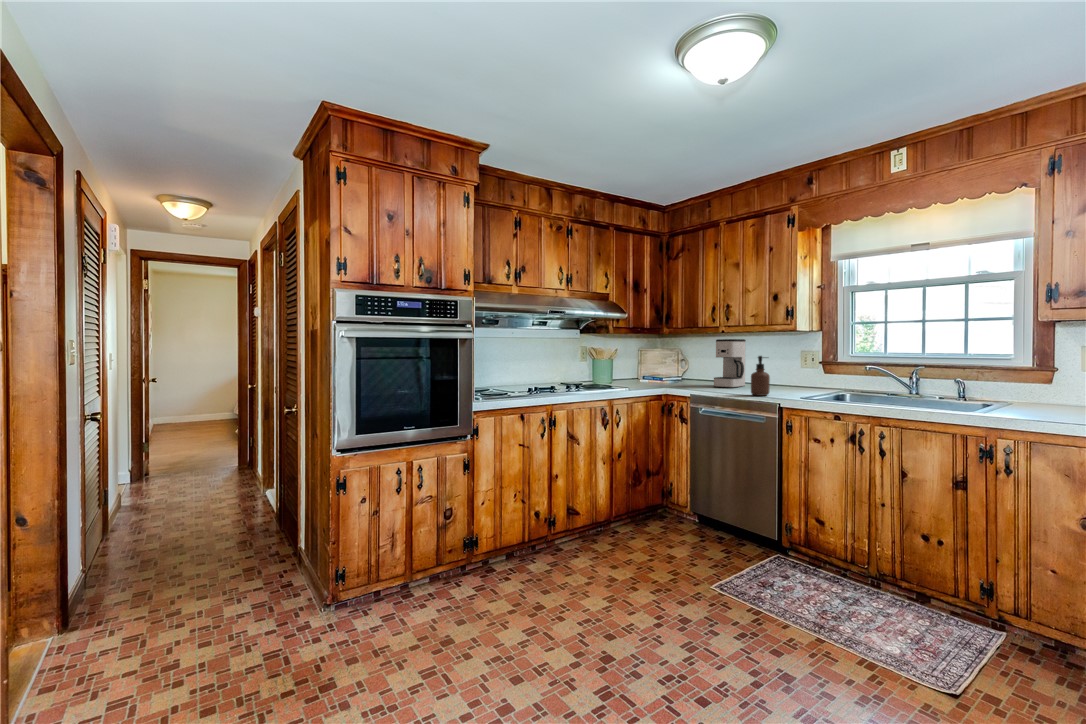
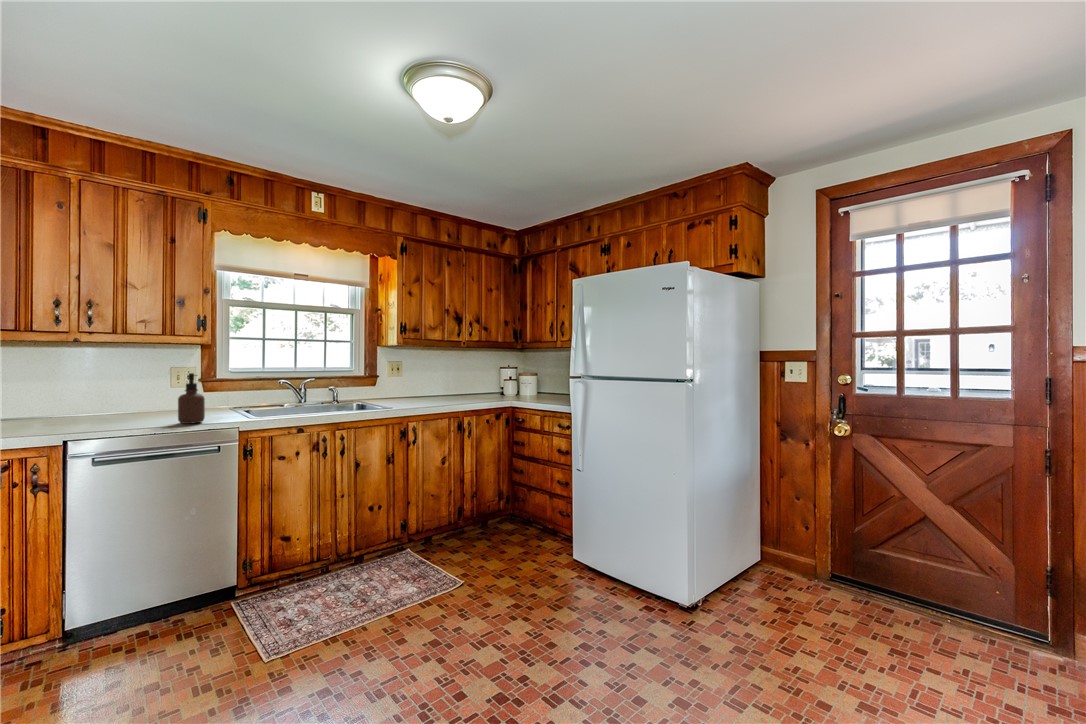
coffee maker: present [714,339,746,388] -> none [38,350,96,425]

